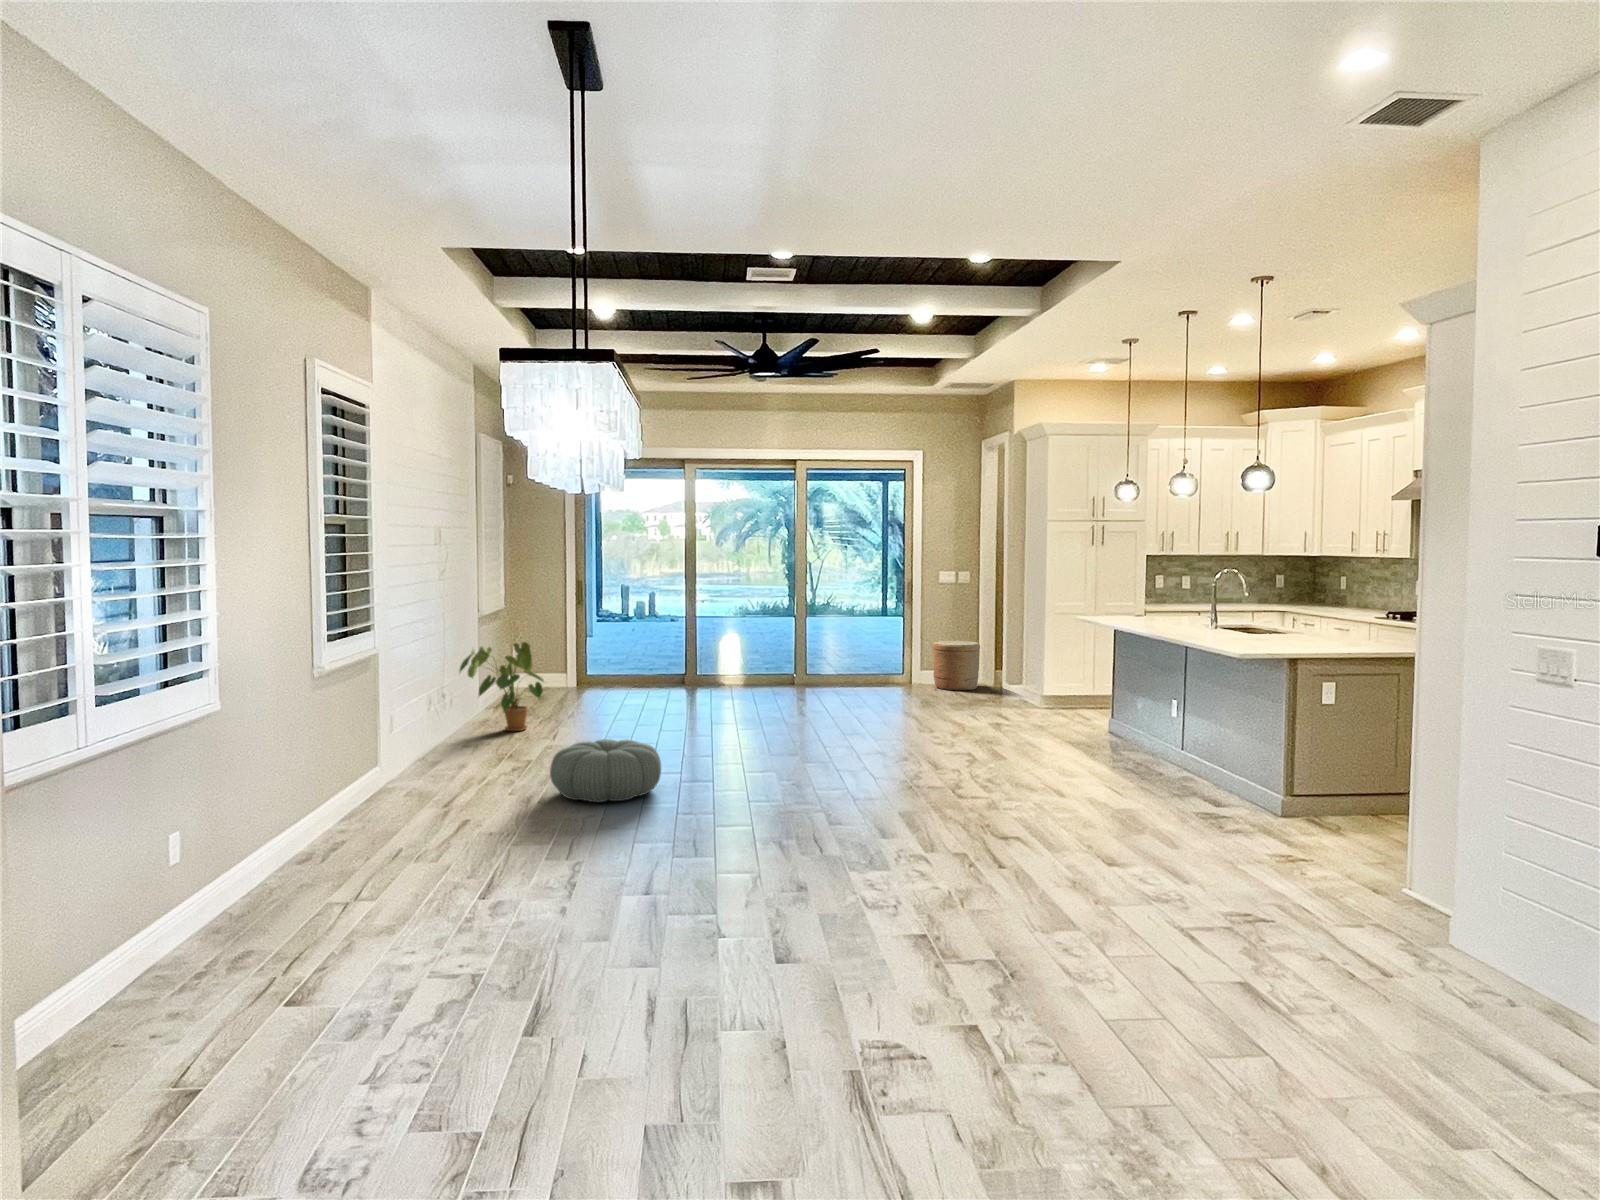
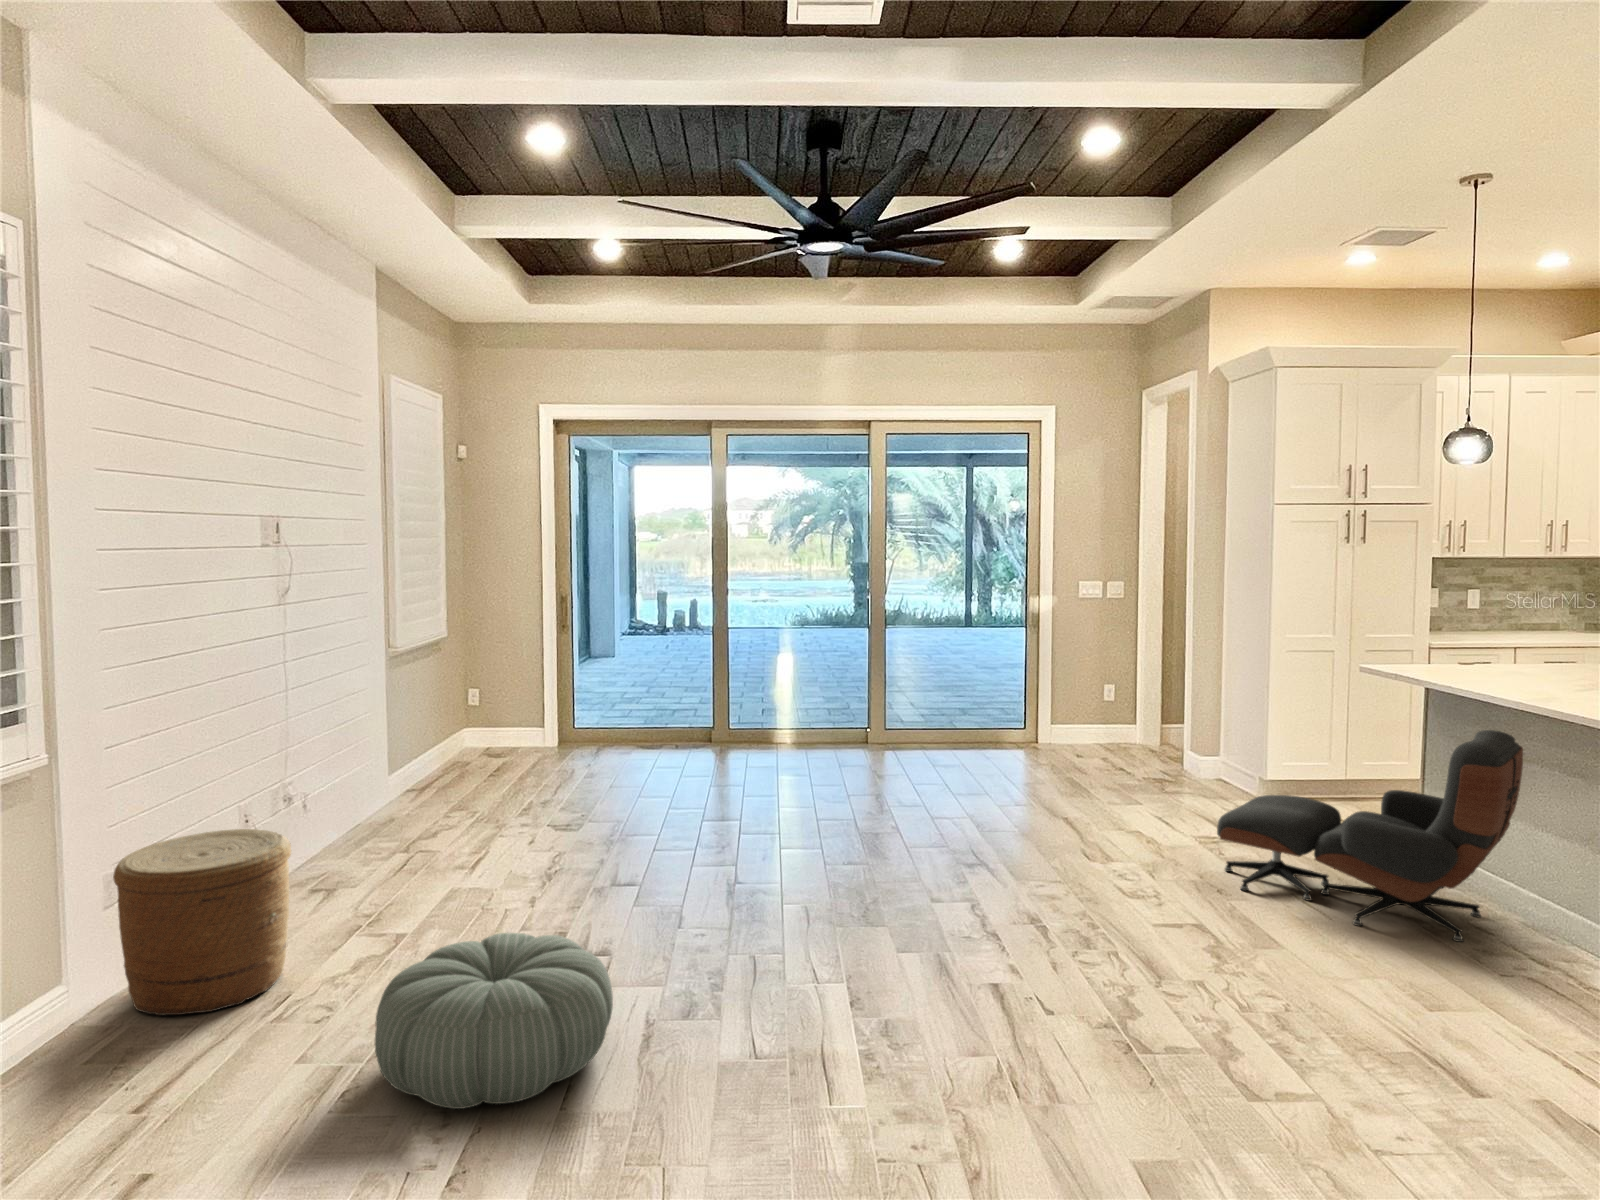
woven basket: present [932,641,980,691] -> present [113,829,291,1015]
house plant: present [460,642,544,731] -> none [329,702,473,847]
lounge chair: none [987,647,1139,757] -> present [1217,730,1523,942]

